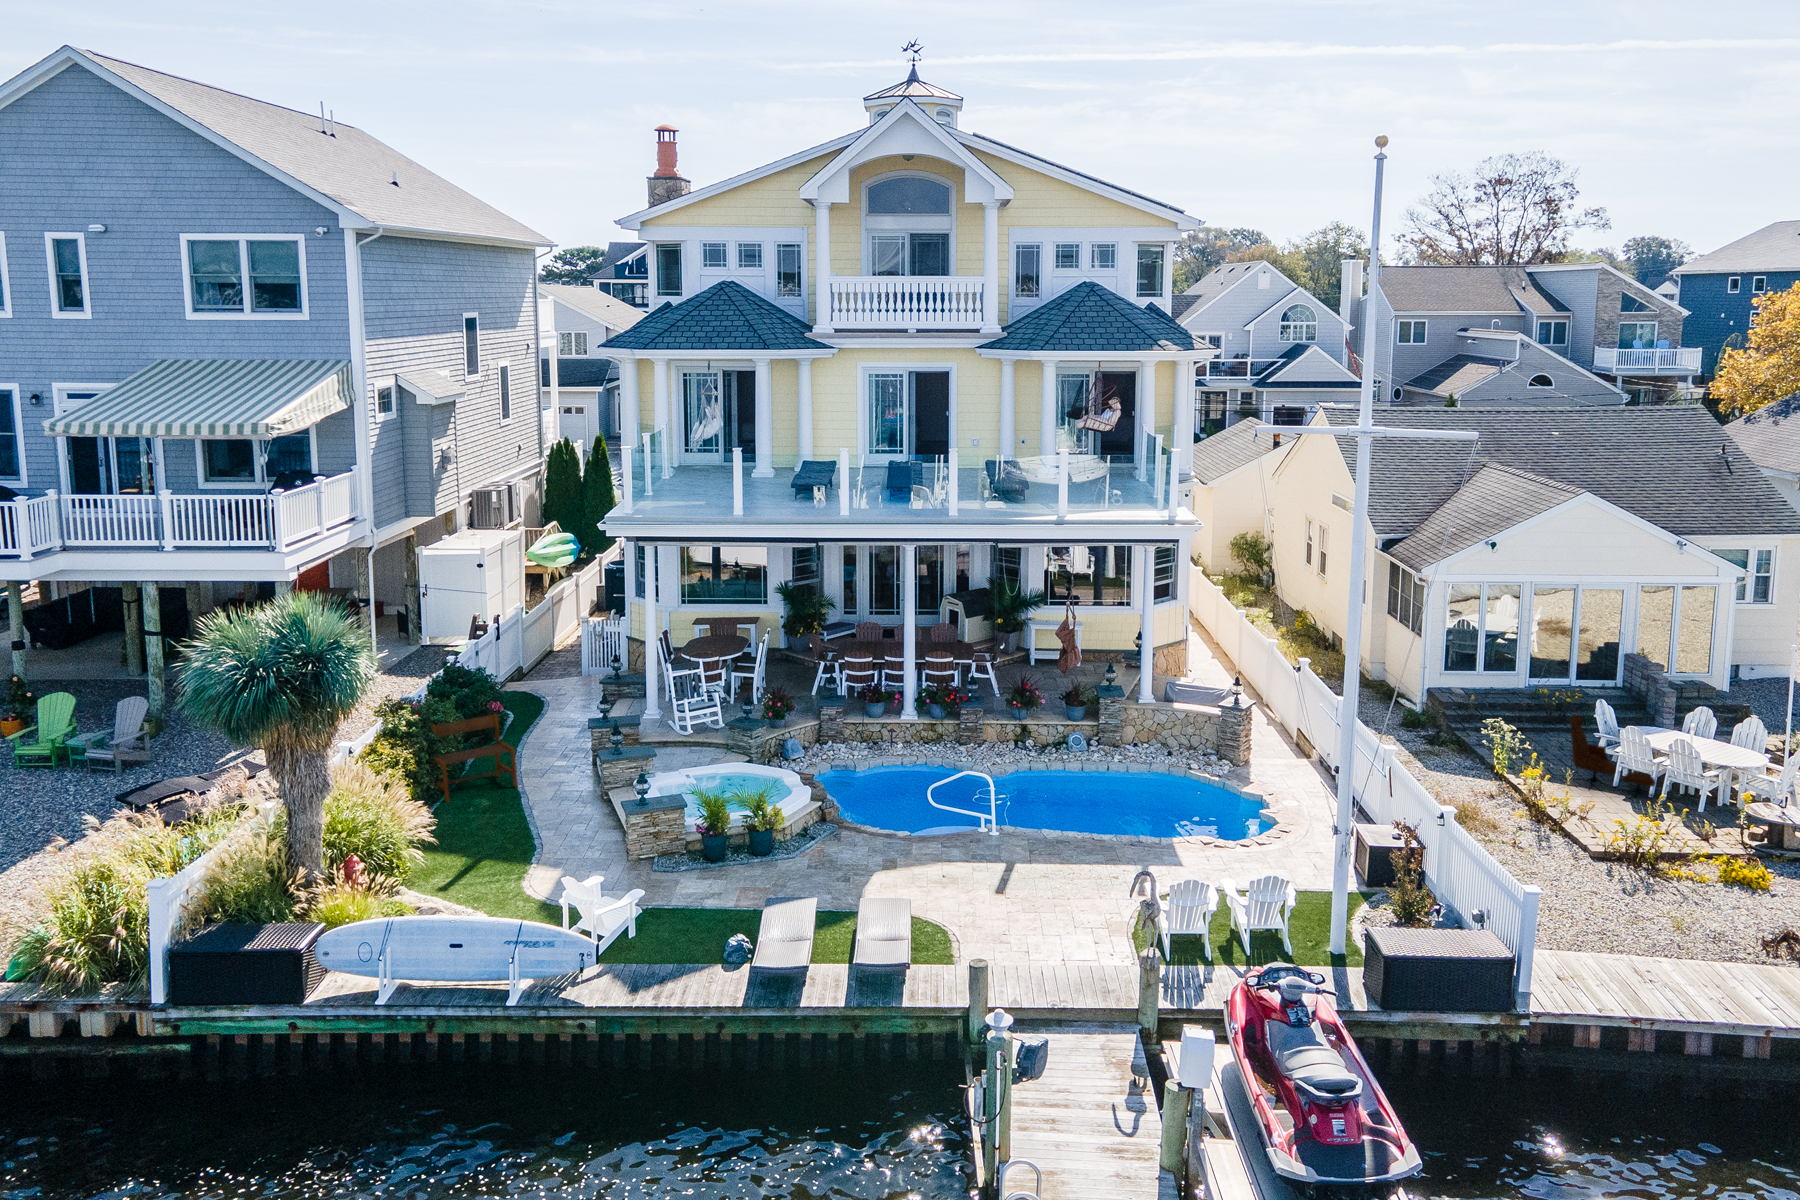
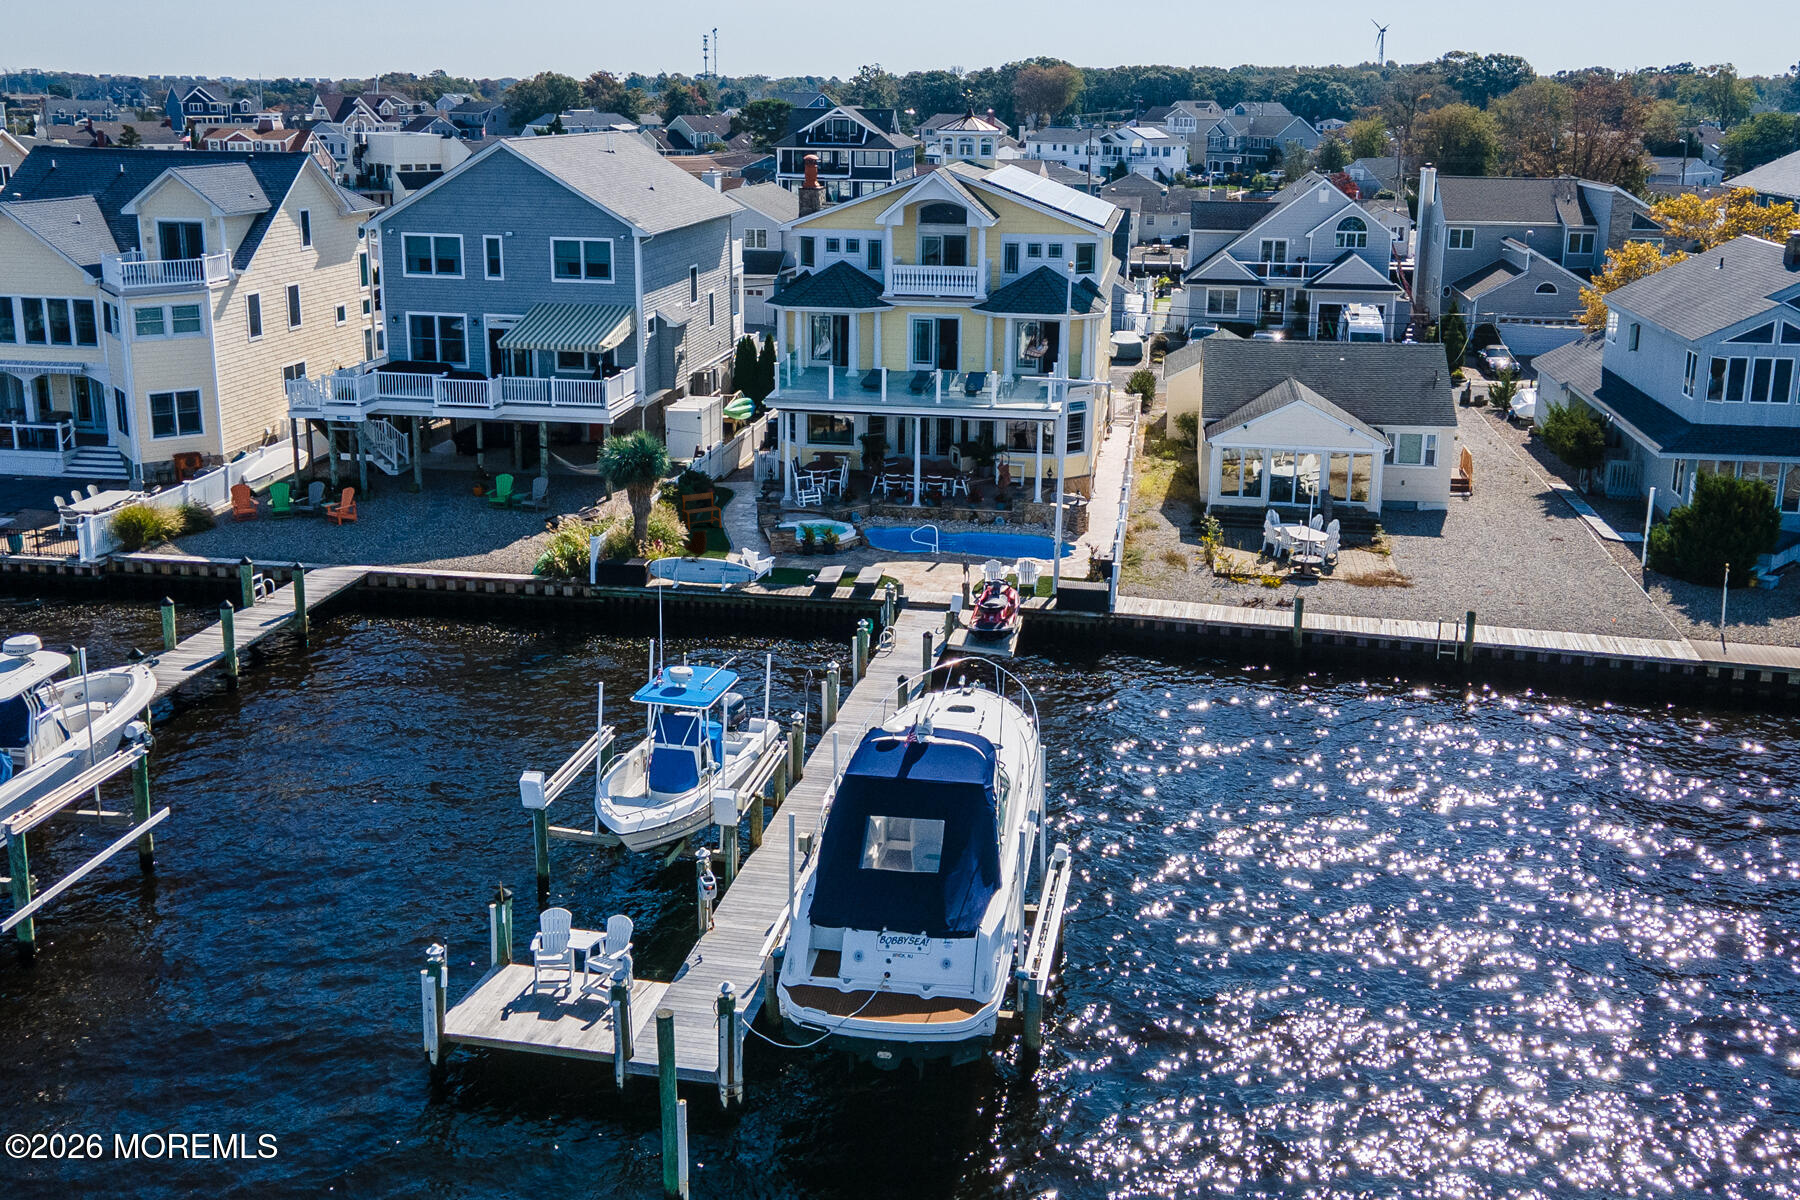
lounge chair: present [1570,715,1655,796] -> present [683,530,706,560]

